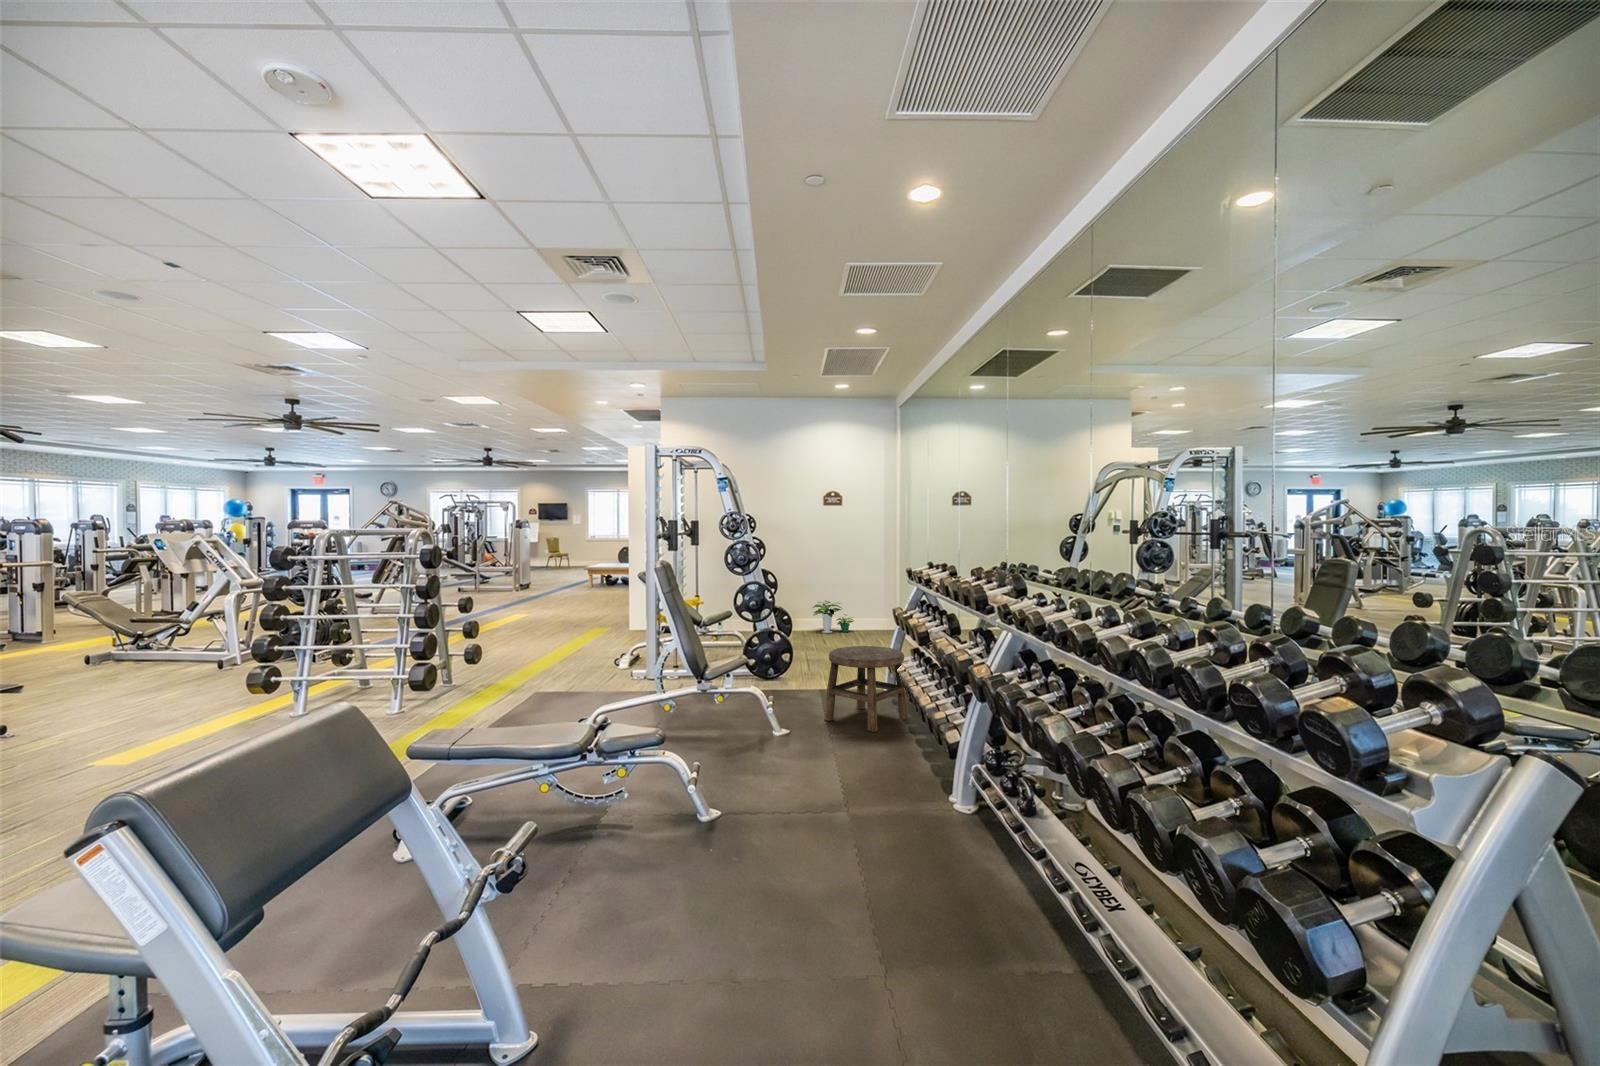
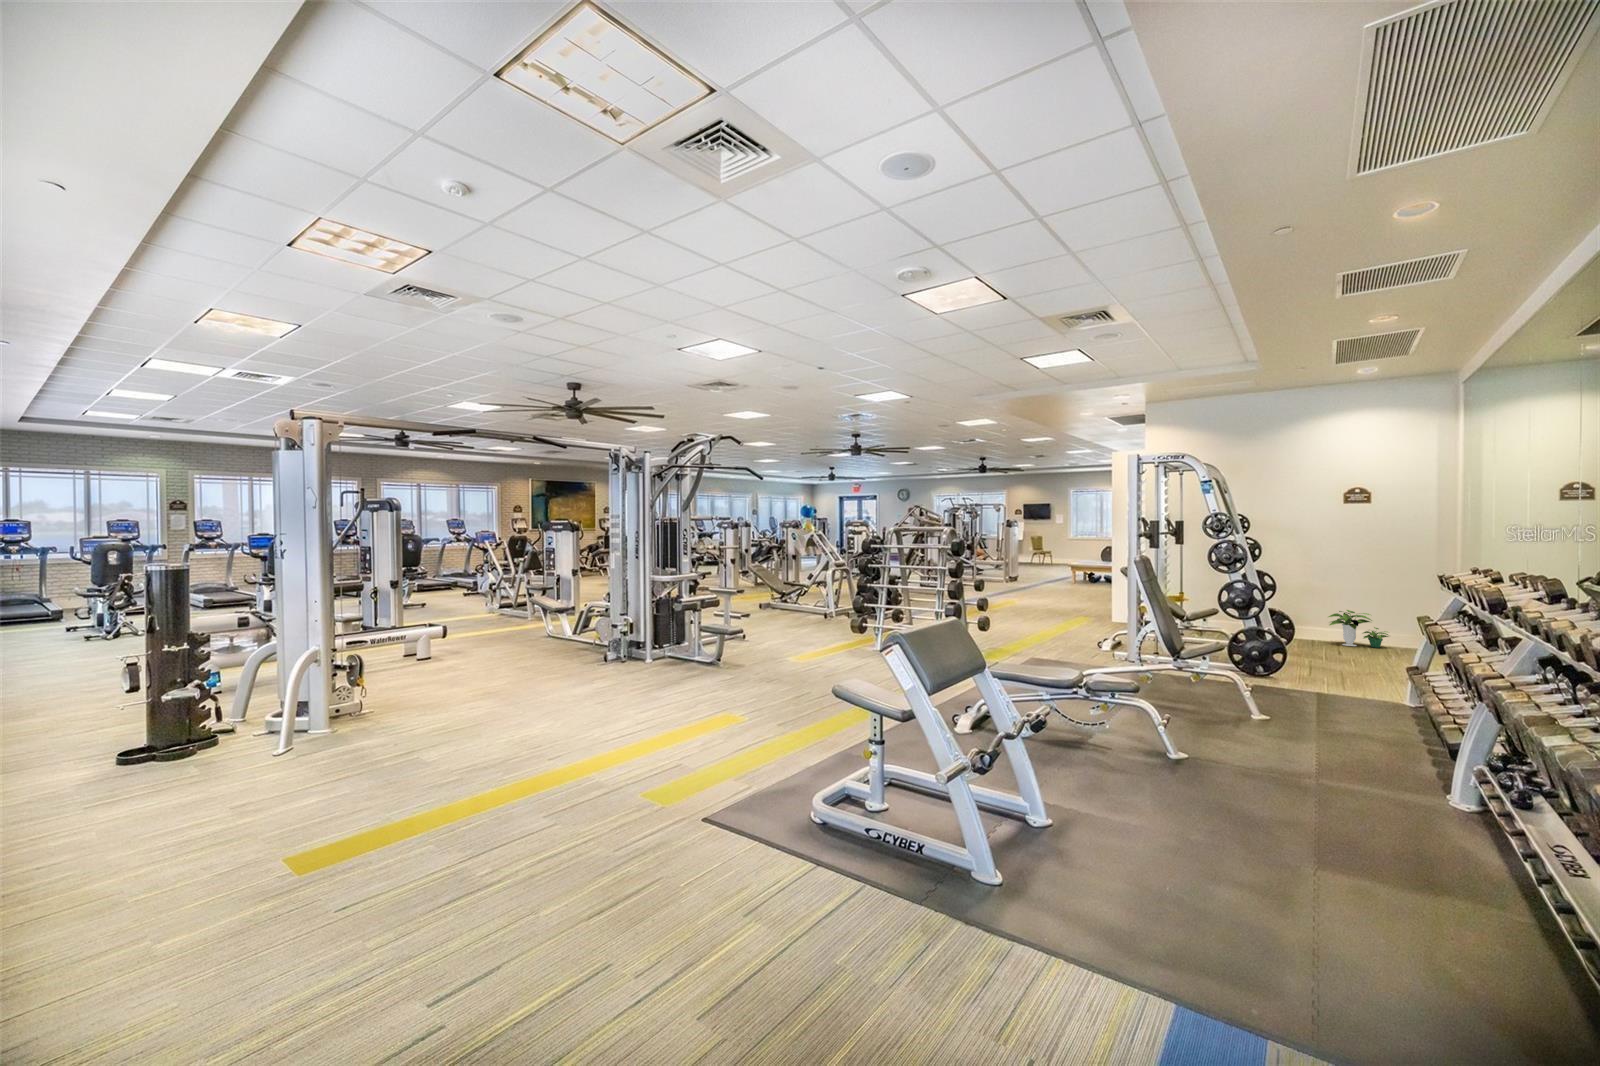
stool: present [824,646,909,732] -> none [1315,650,1427,734]

